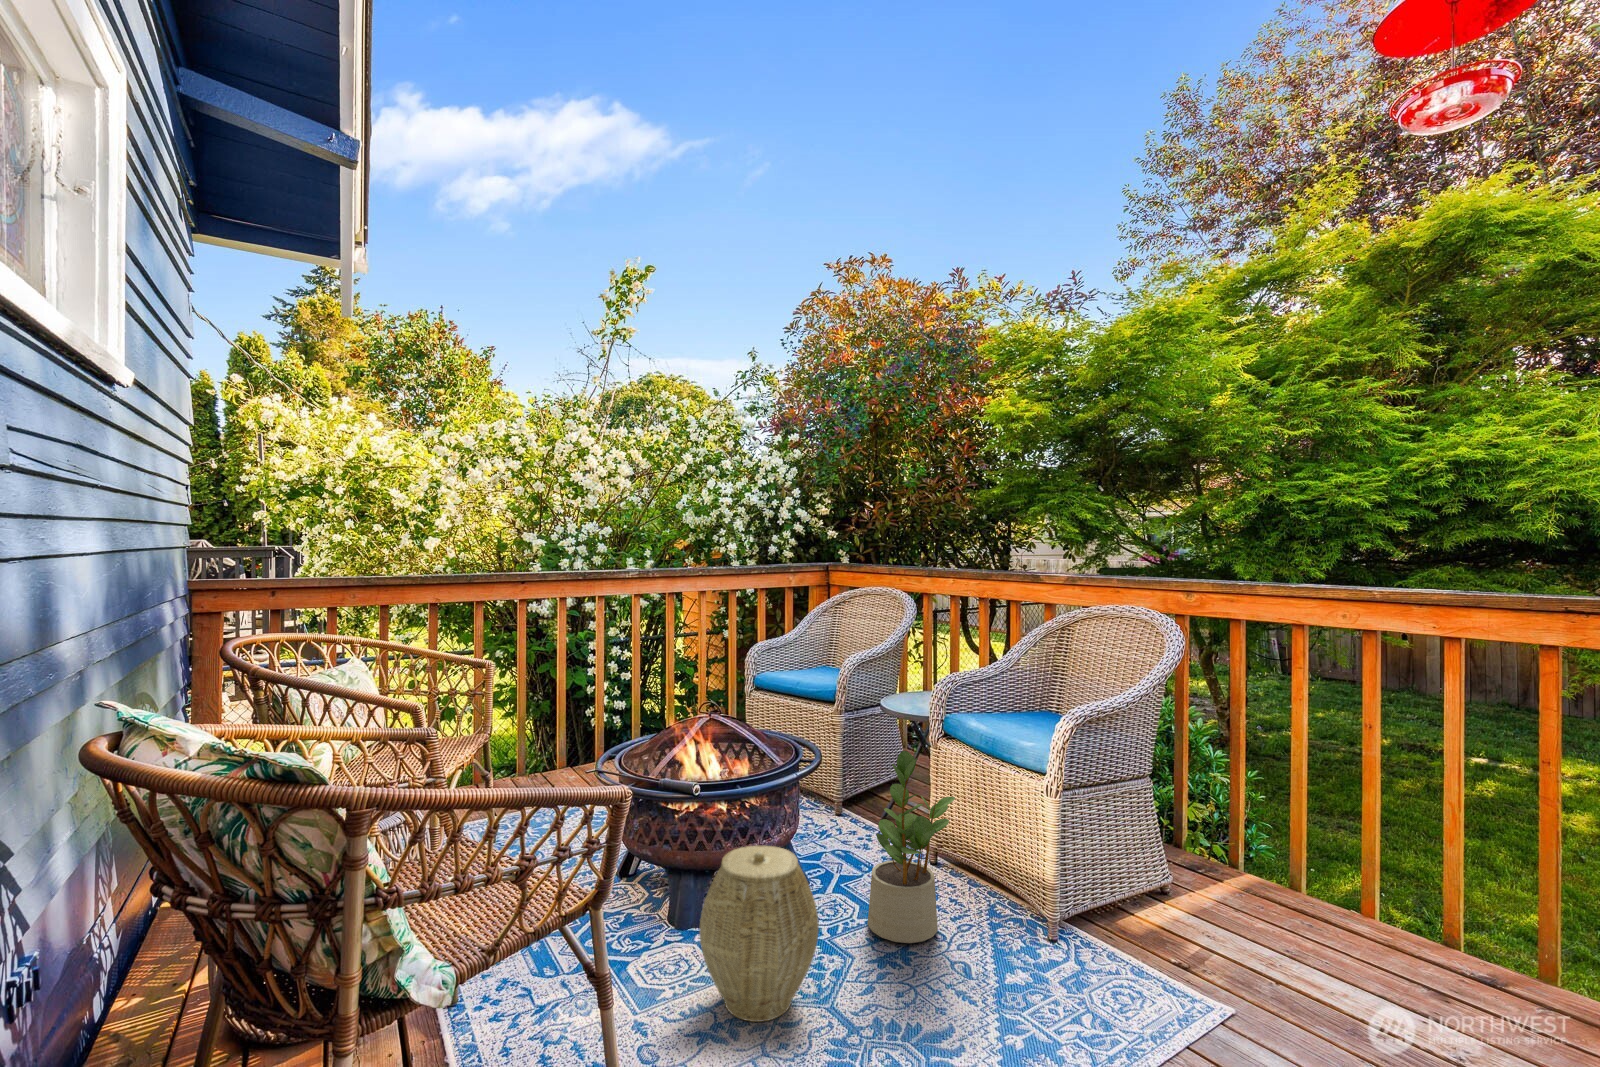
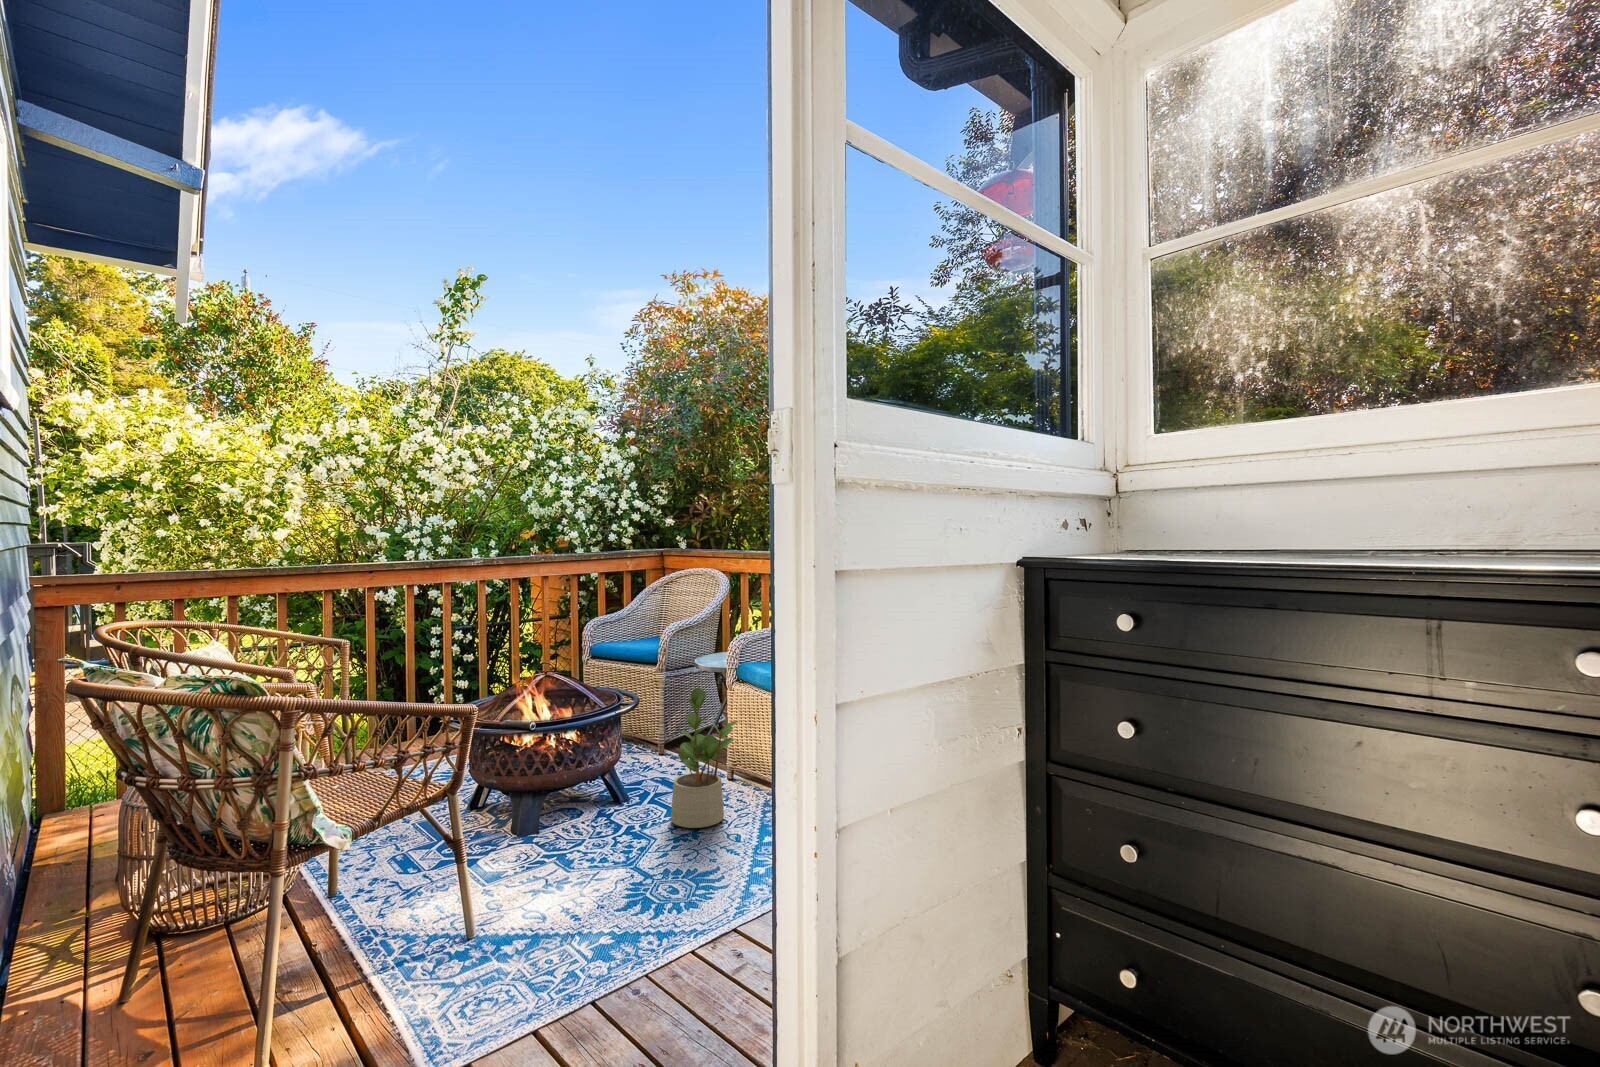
woven basket: present [700,846,819,1022] -> none [534,759,625,880]

